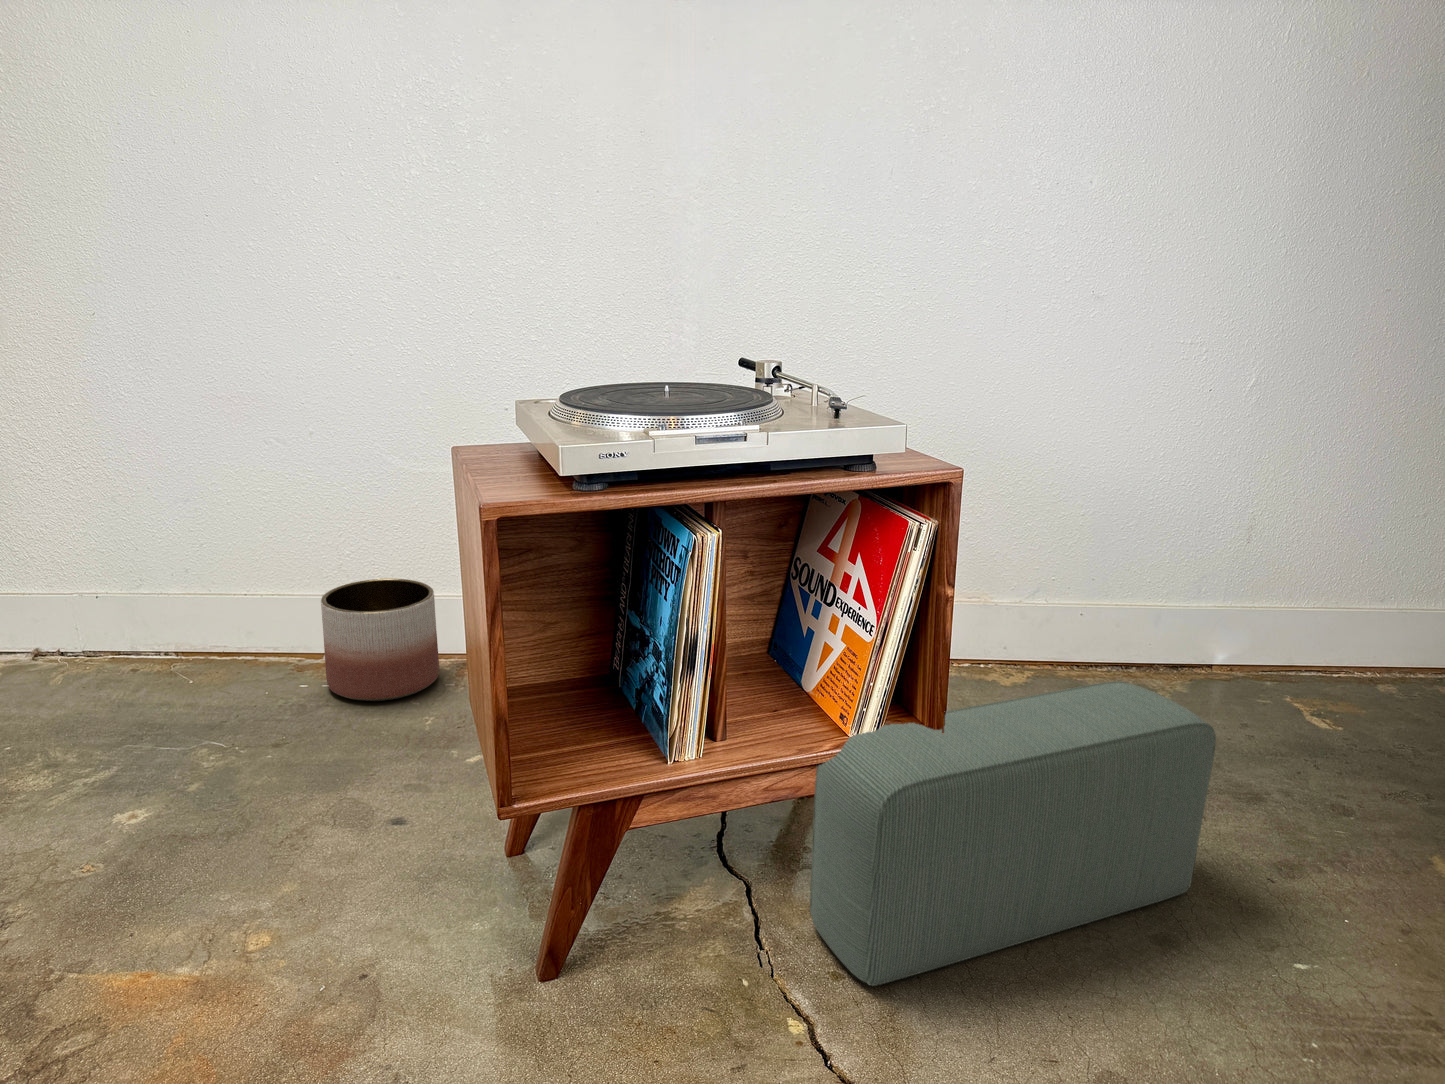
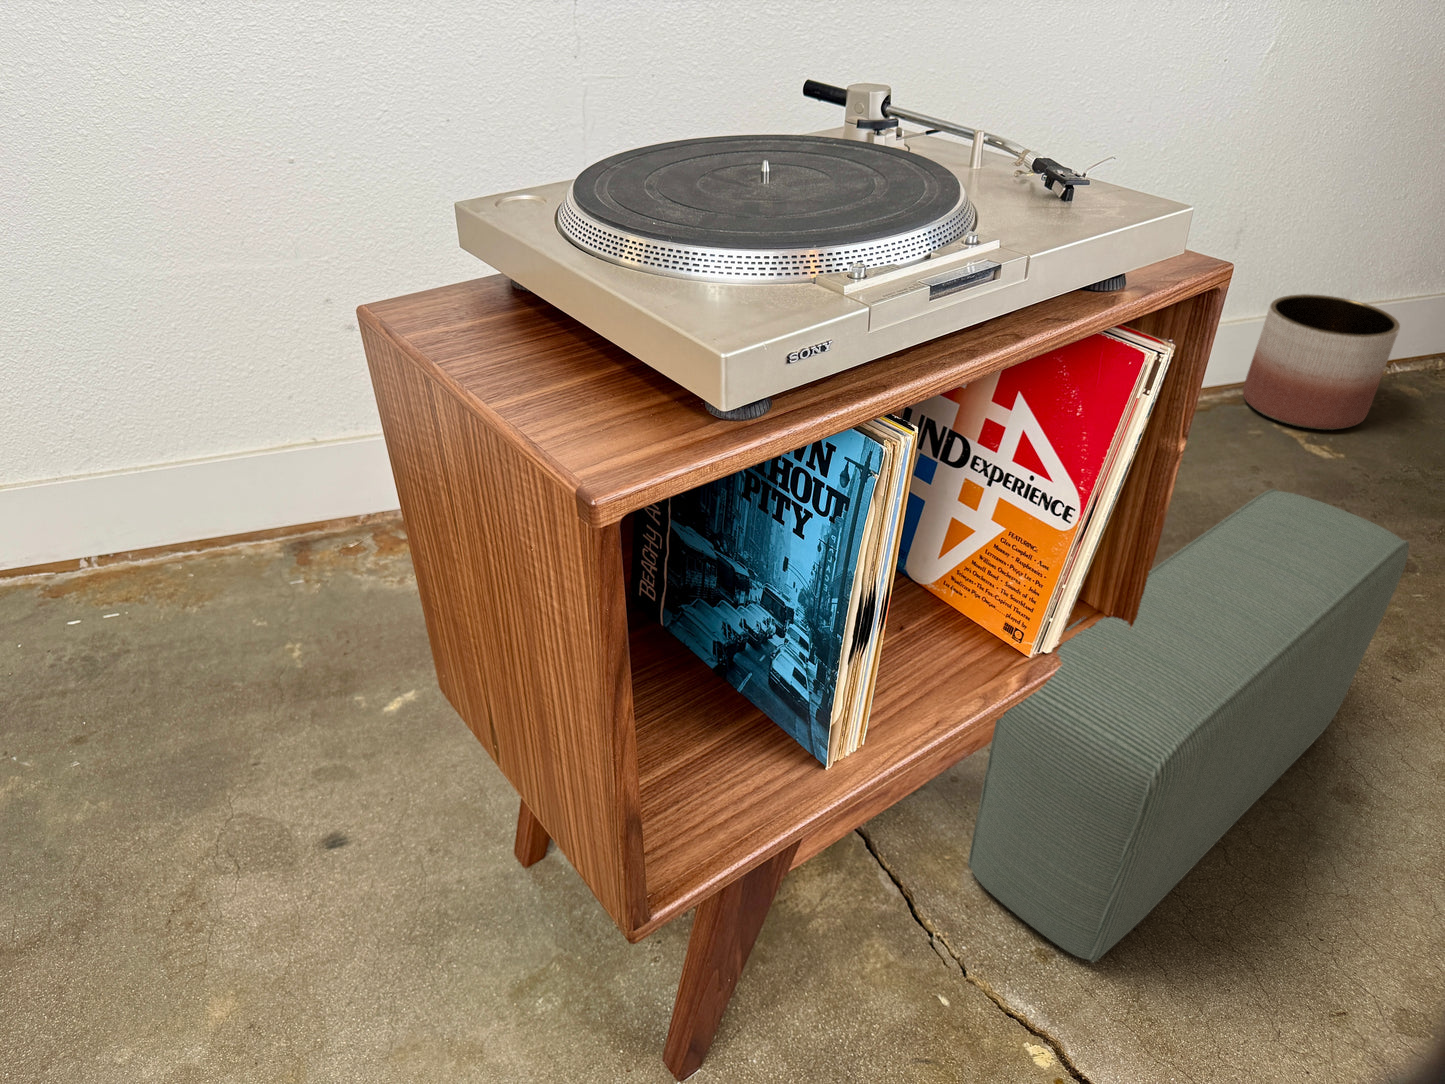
planter: present [321,579,439,701] -> present [1243,294,1400,430]

